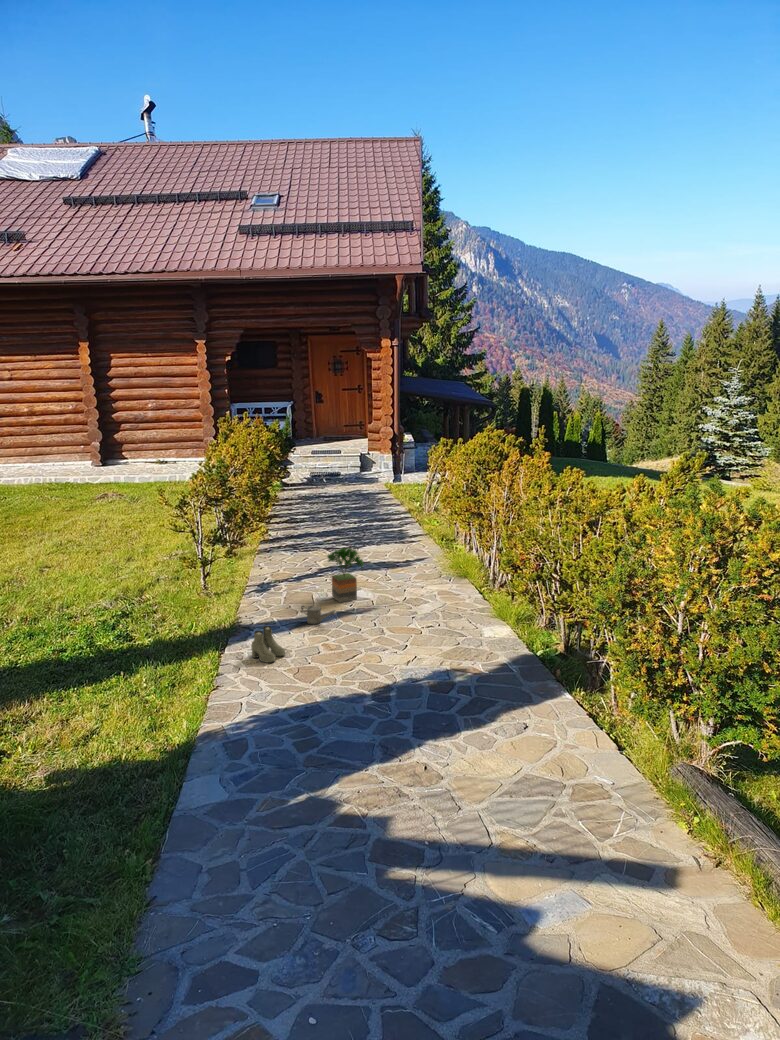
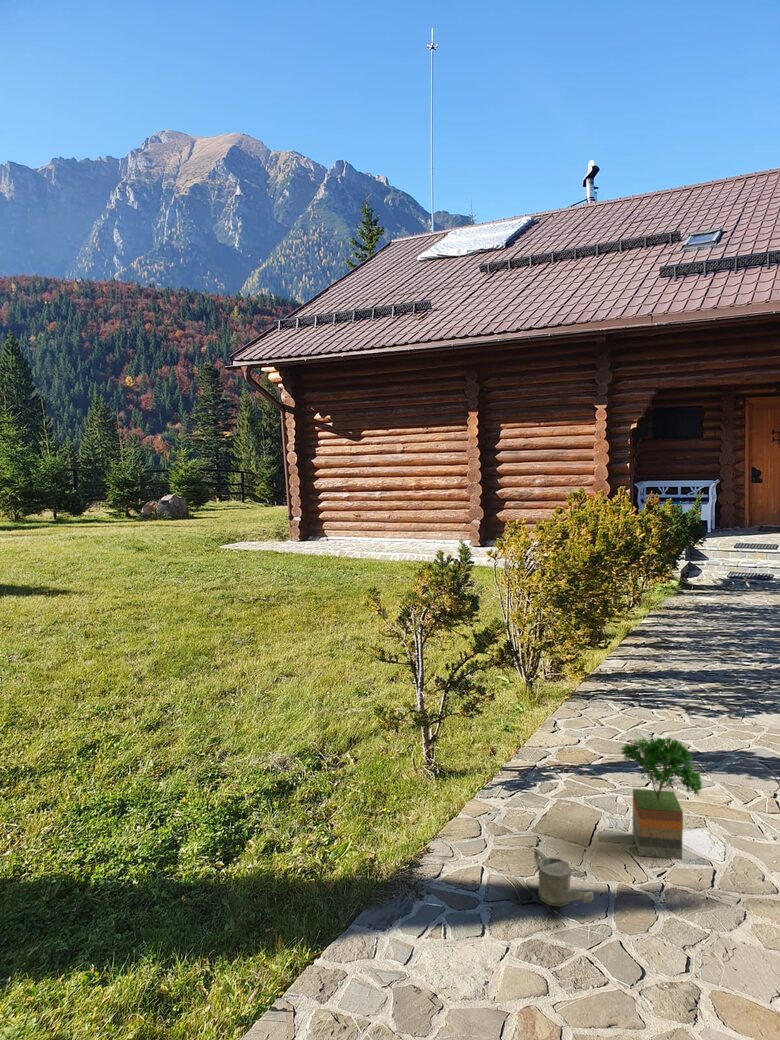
boots: present [251,626,285,663] -> none [361,899,425,1004]

